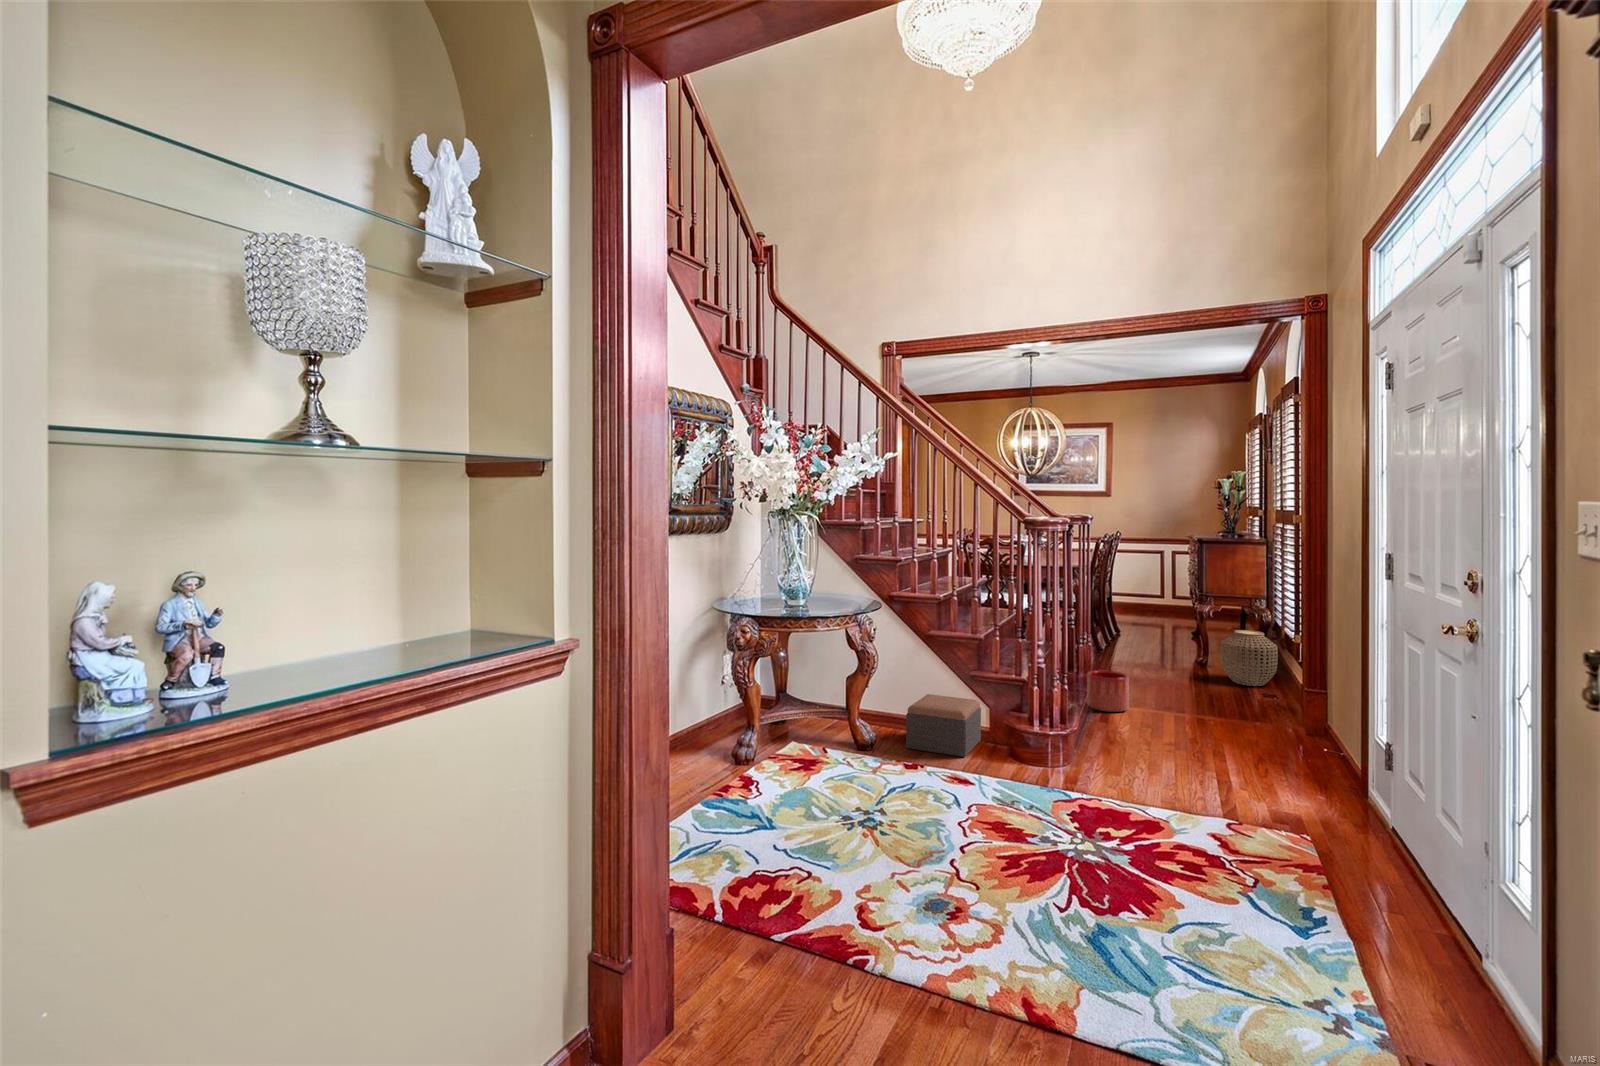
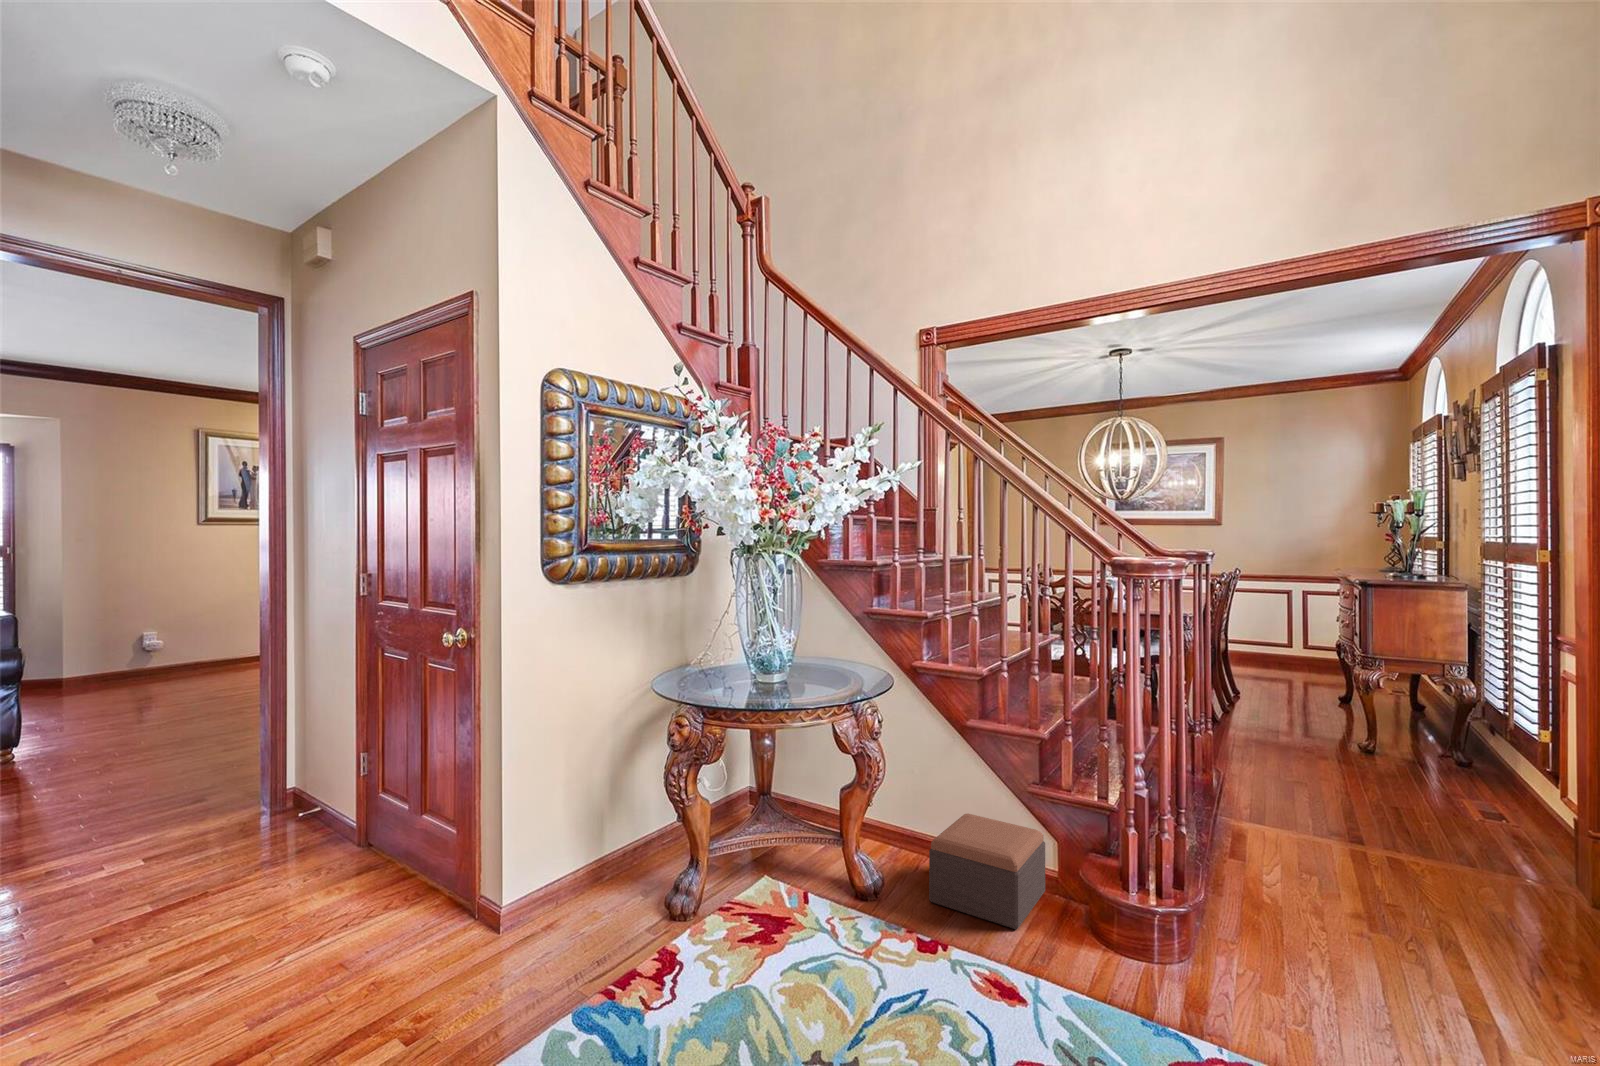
woven basket: present [1220,630,1278,686] -> none [1401,713,1495,796]
planter: present [1087,670,1129,712] -> none [1208,773,1273,840]

